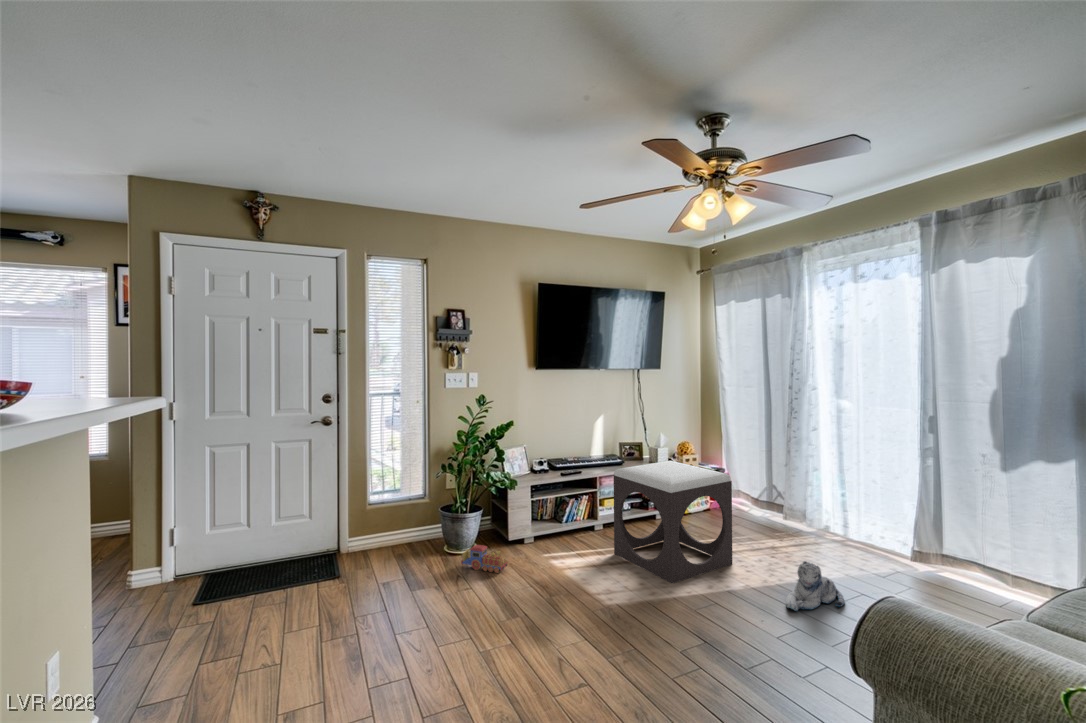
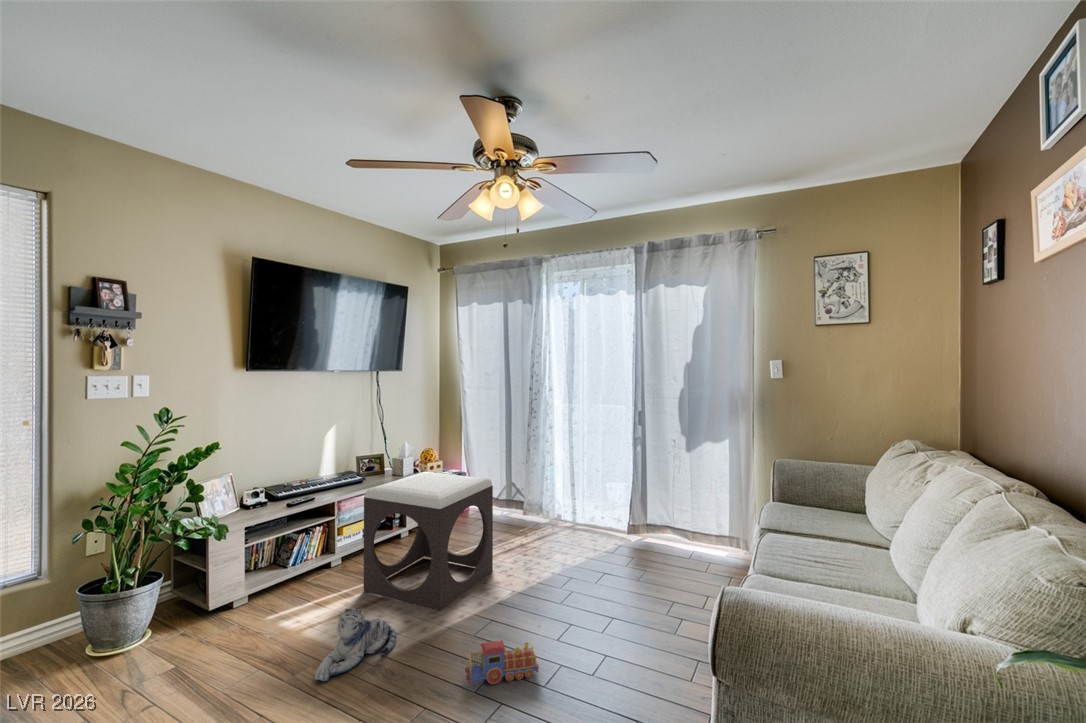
toy train: present [461,545,507,573] -> present [465,640,539,684]
plush toy: present [786,561,845,611] -> present [315,608,396,681]

